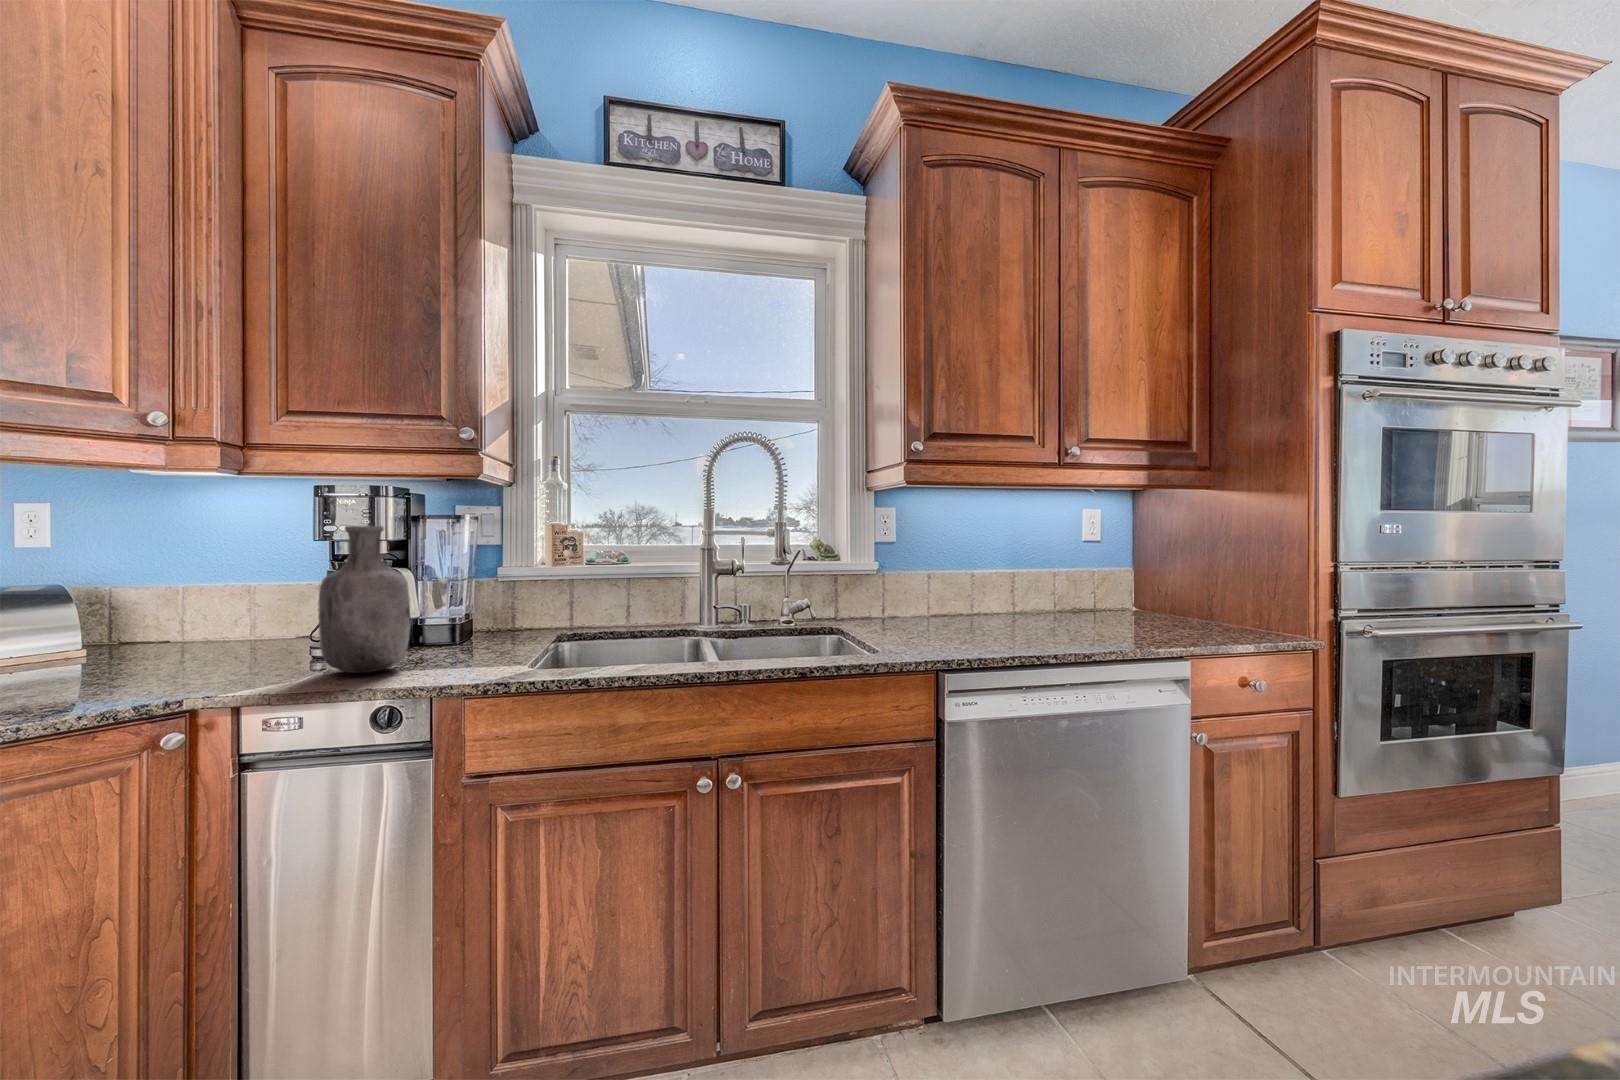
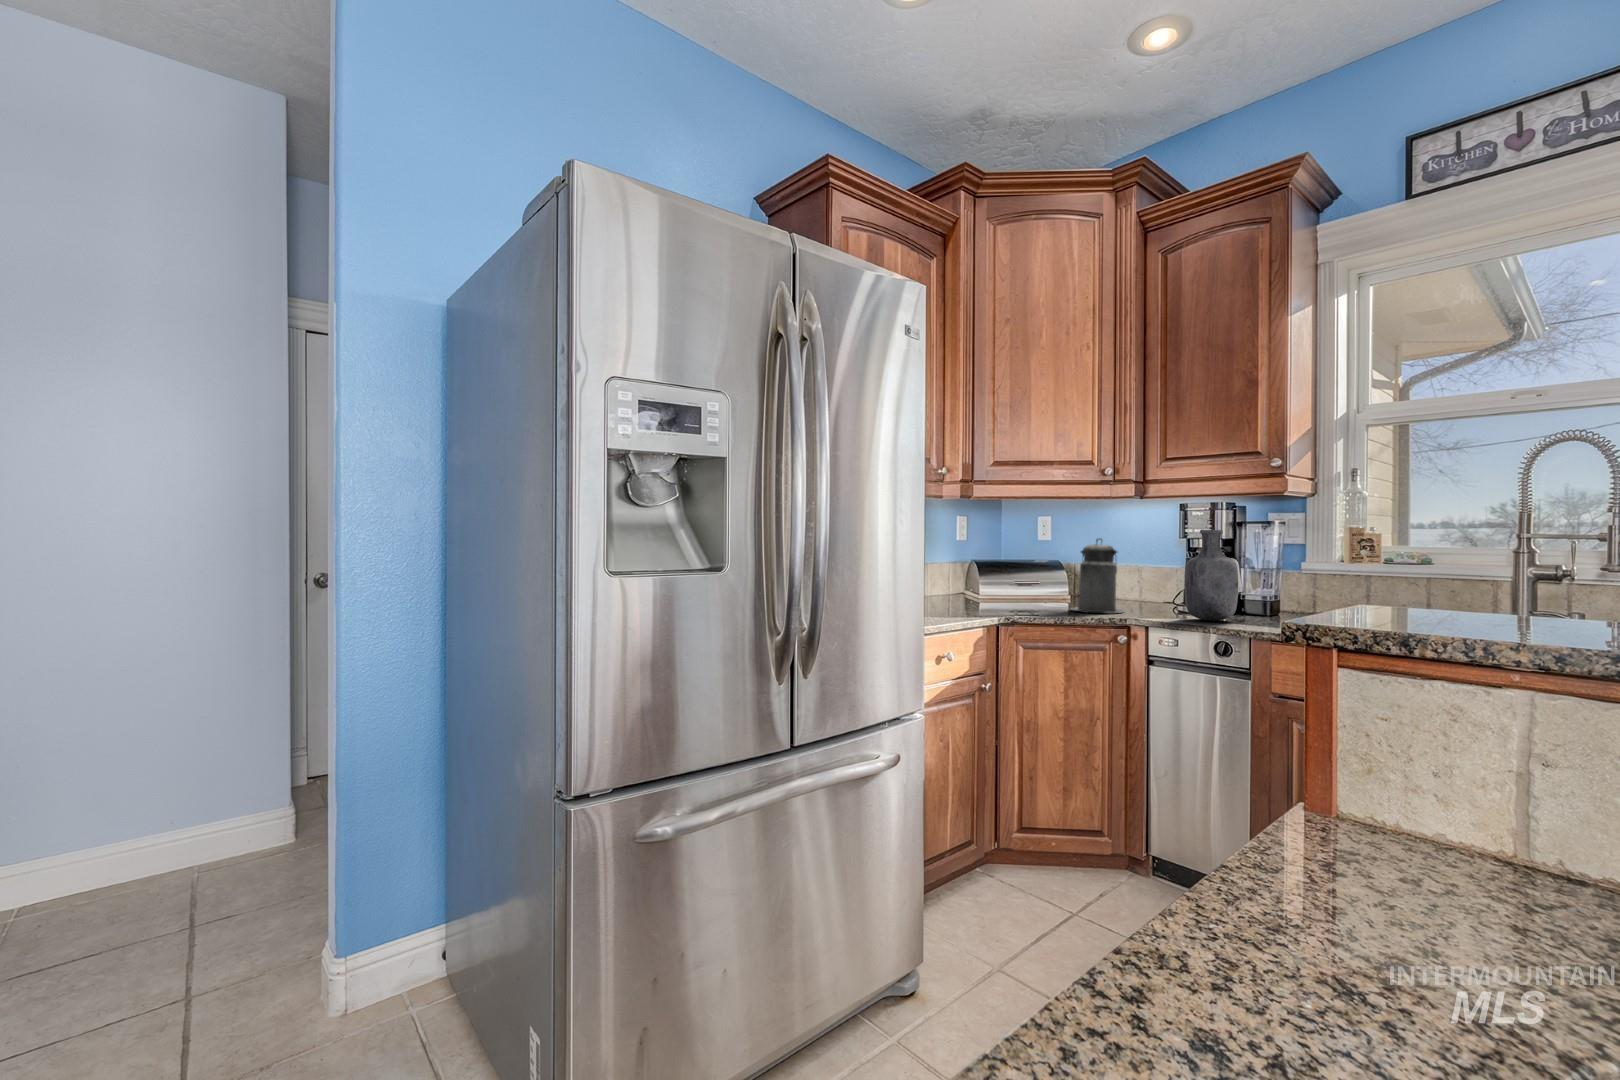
canister: none [80,542,210,684] -> present [1071,538,1124,613]

